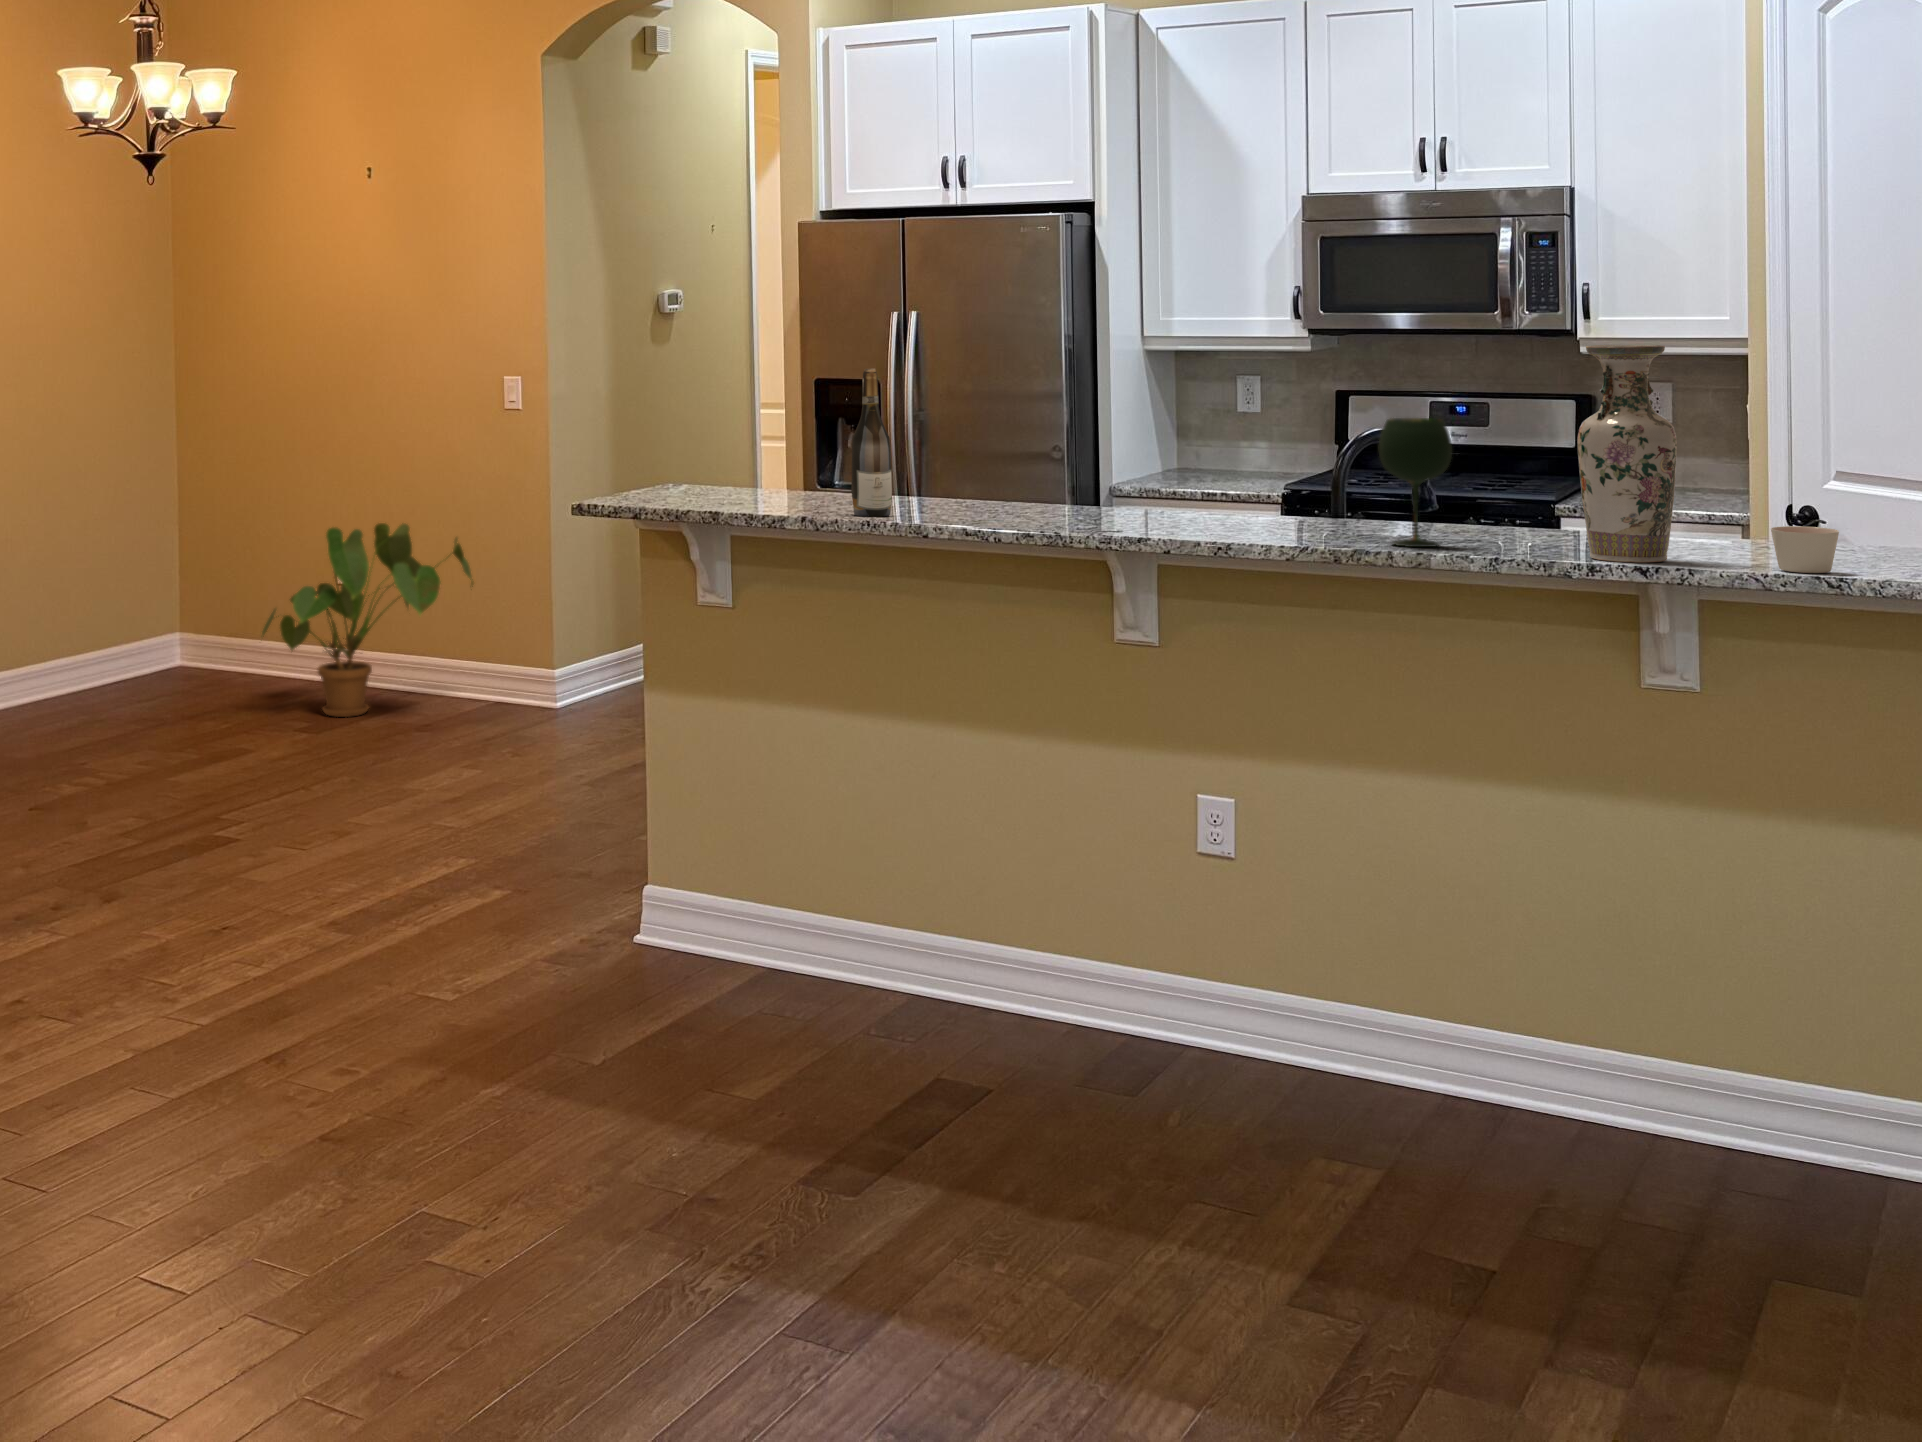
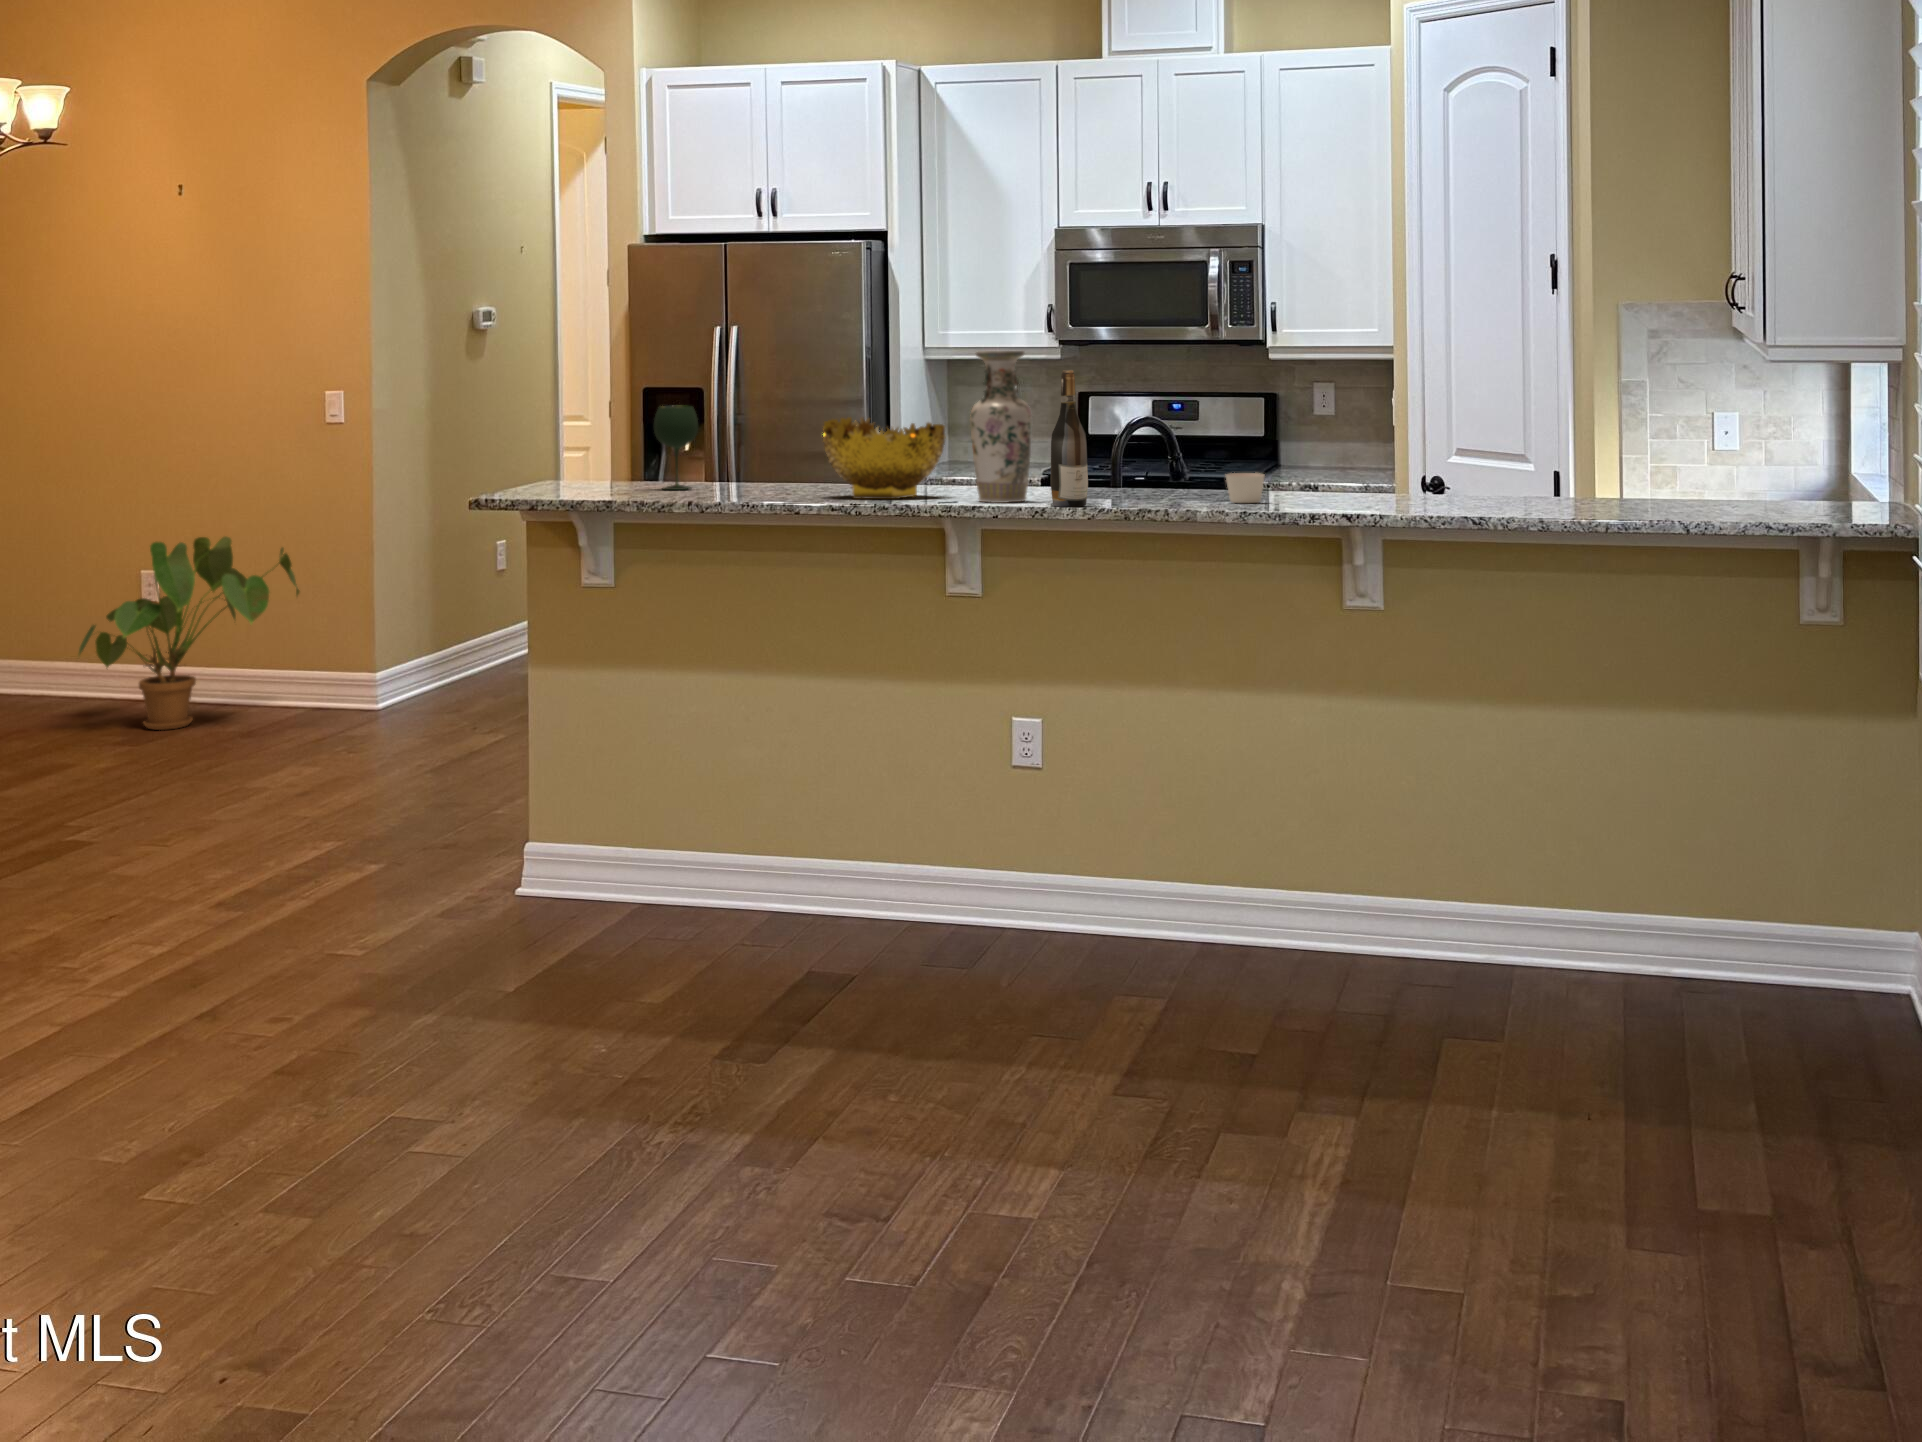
vase: present [1577,345,1677,563] -> present [970,351,1032,503]
wine bottle: present [851,369,892,517] -> present [1051,370,1088,507]
wine glass: present [1378,418,1452,547] -> present [654,405,698,490]
decorative bowl: none [972,421,1121,521] -> present [823,417,945,499]
candle: present [1771,526,1839,573] -> present [1226,473,1265,503]

